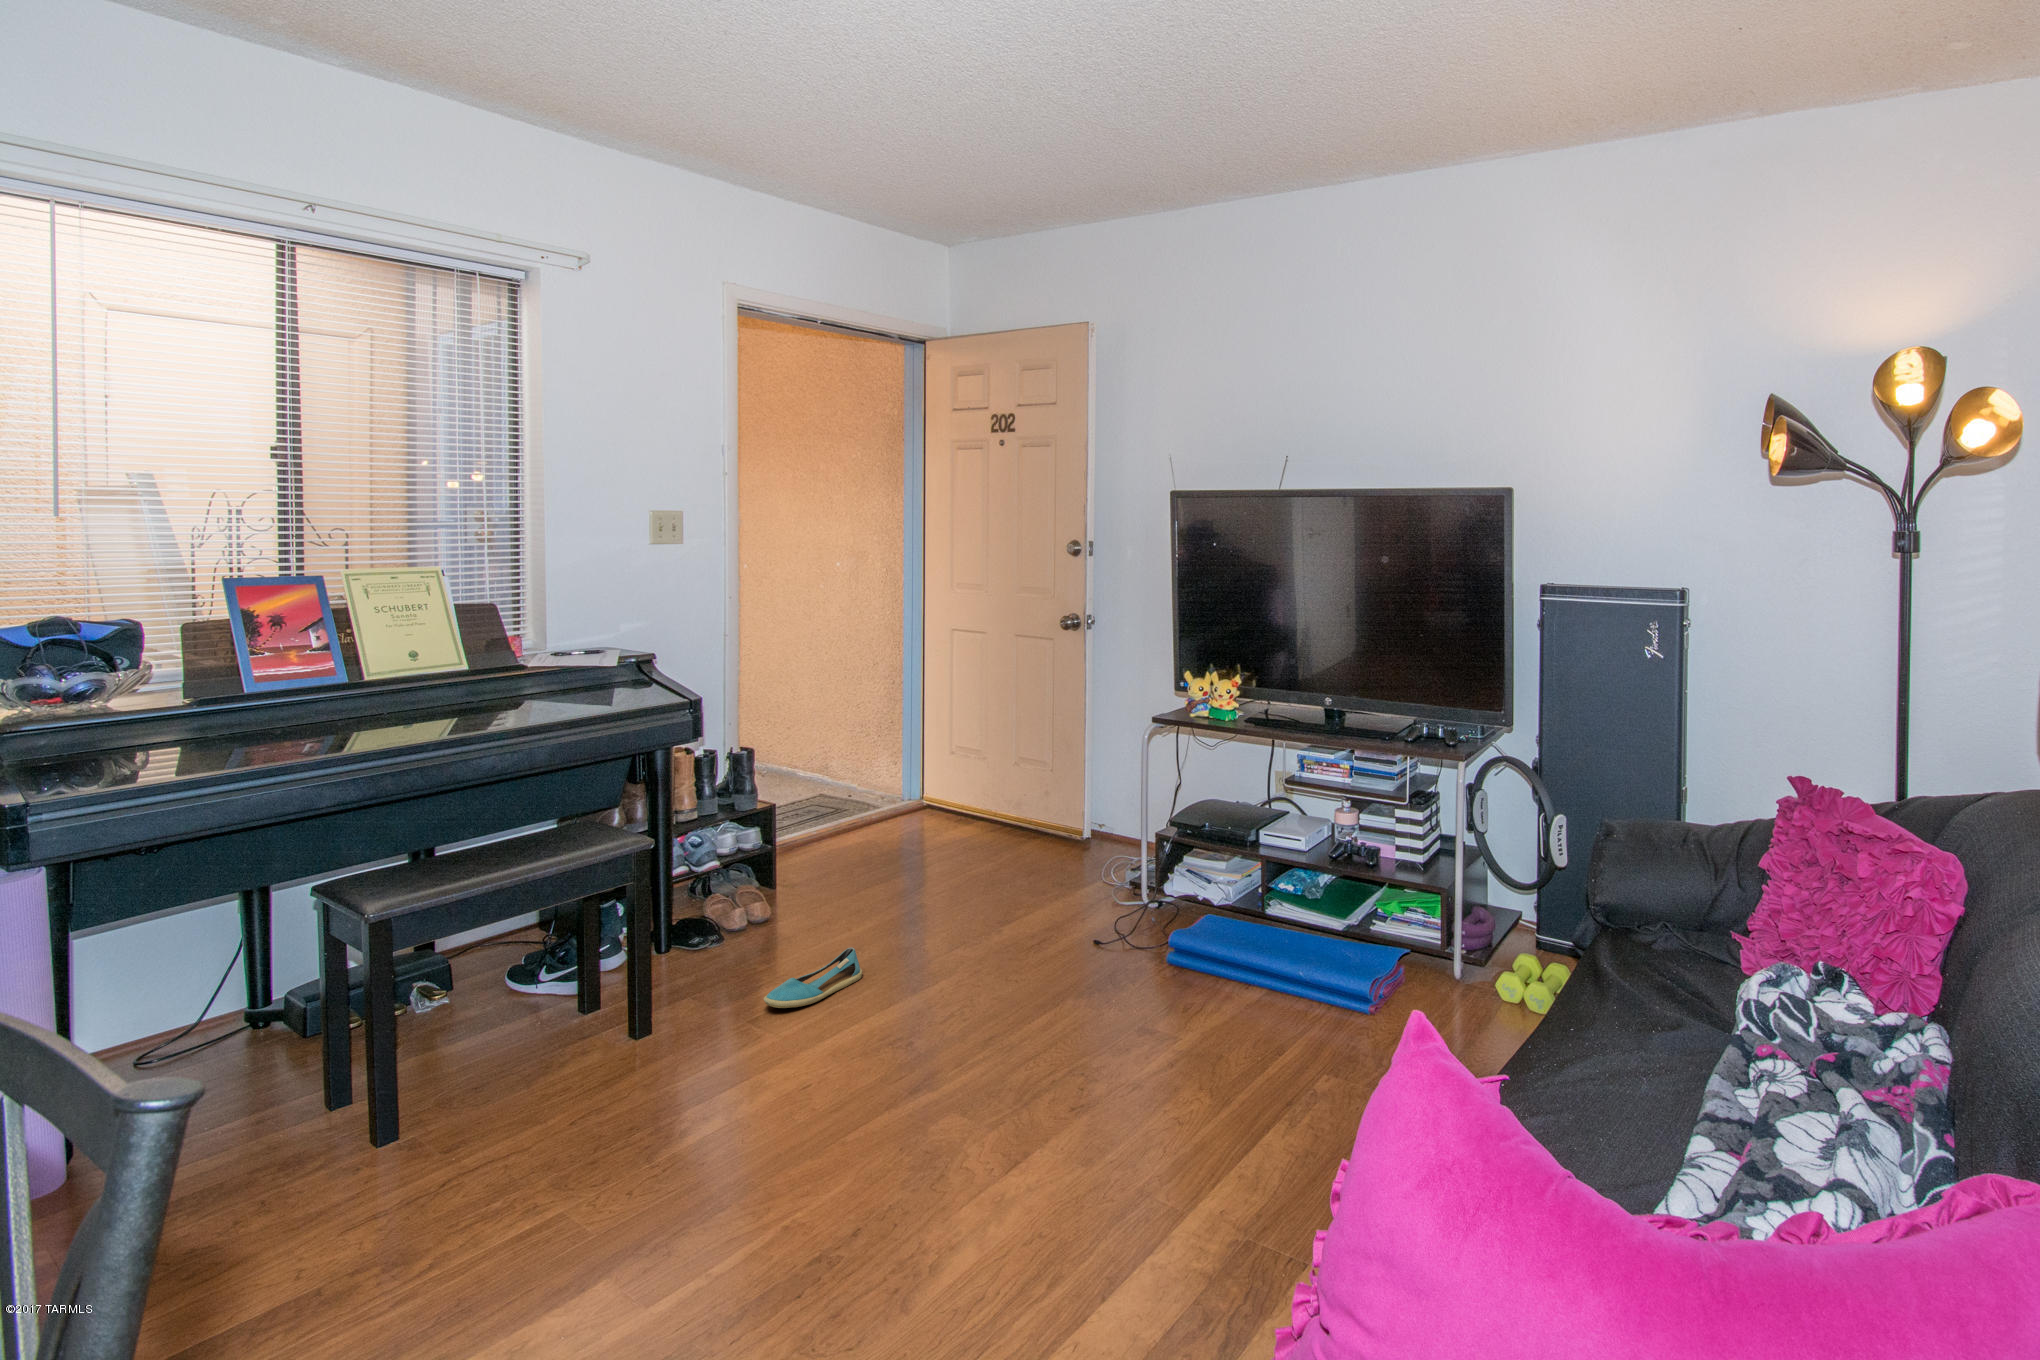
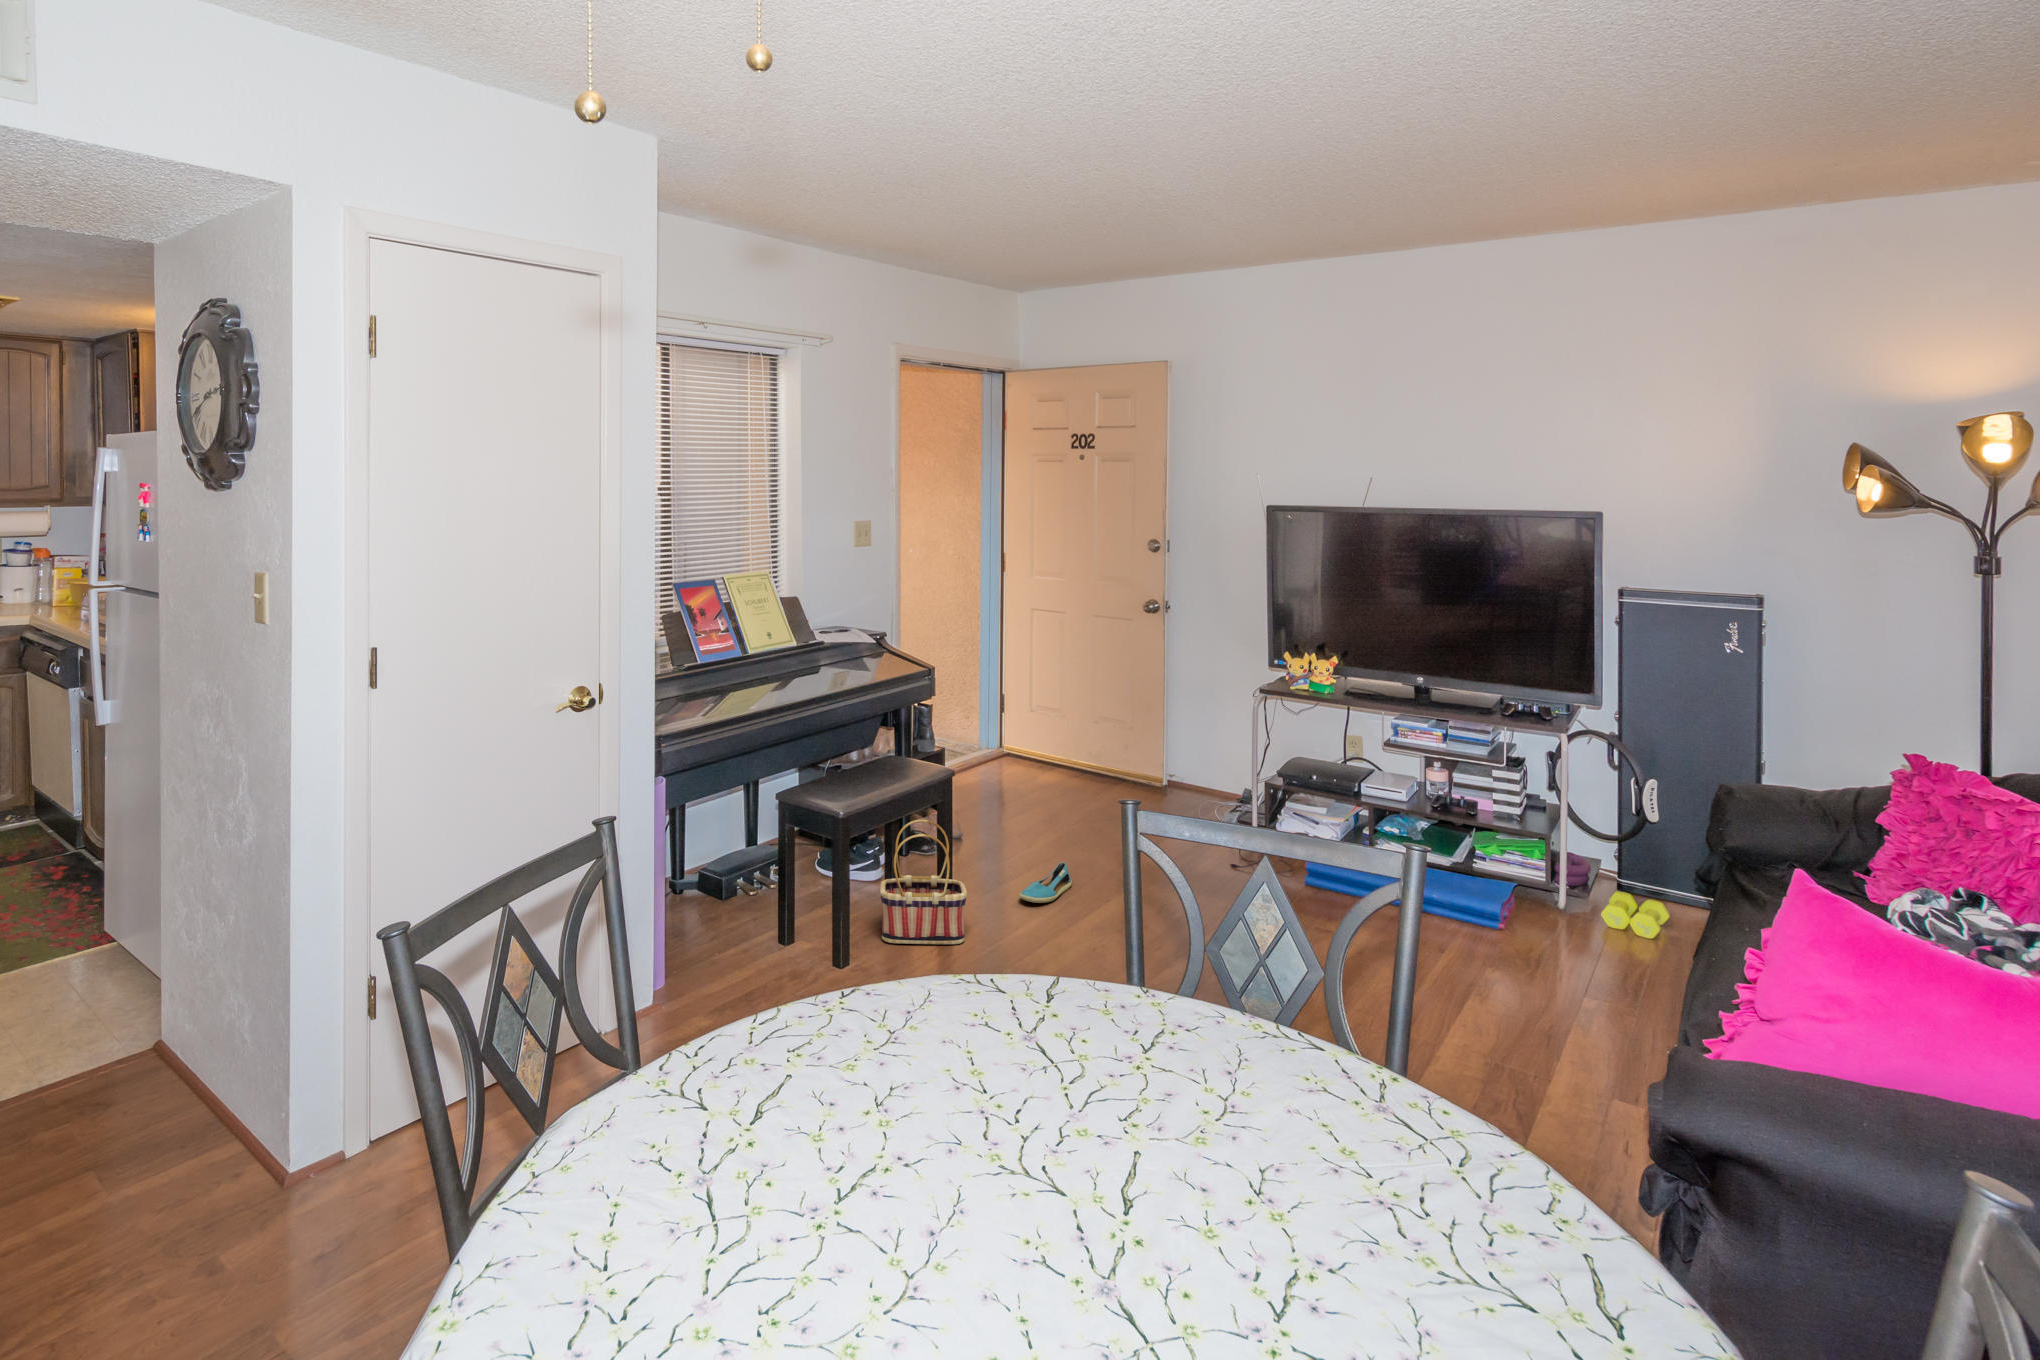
basket: none [502,902,644,1084] -> present [880,820,967,944]

